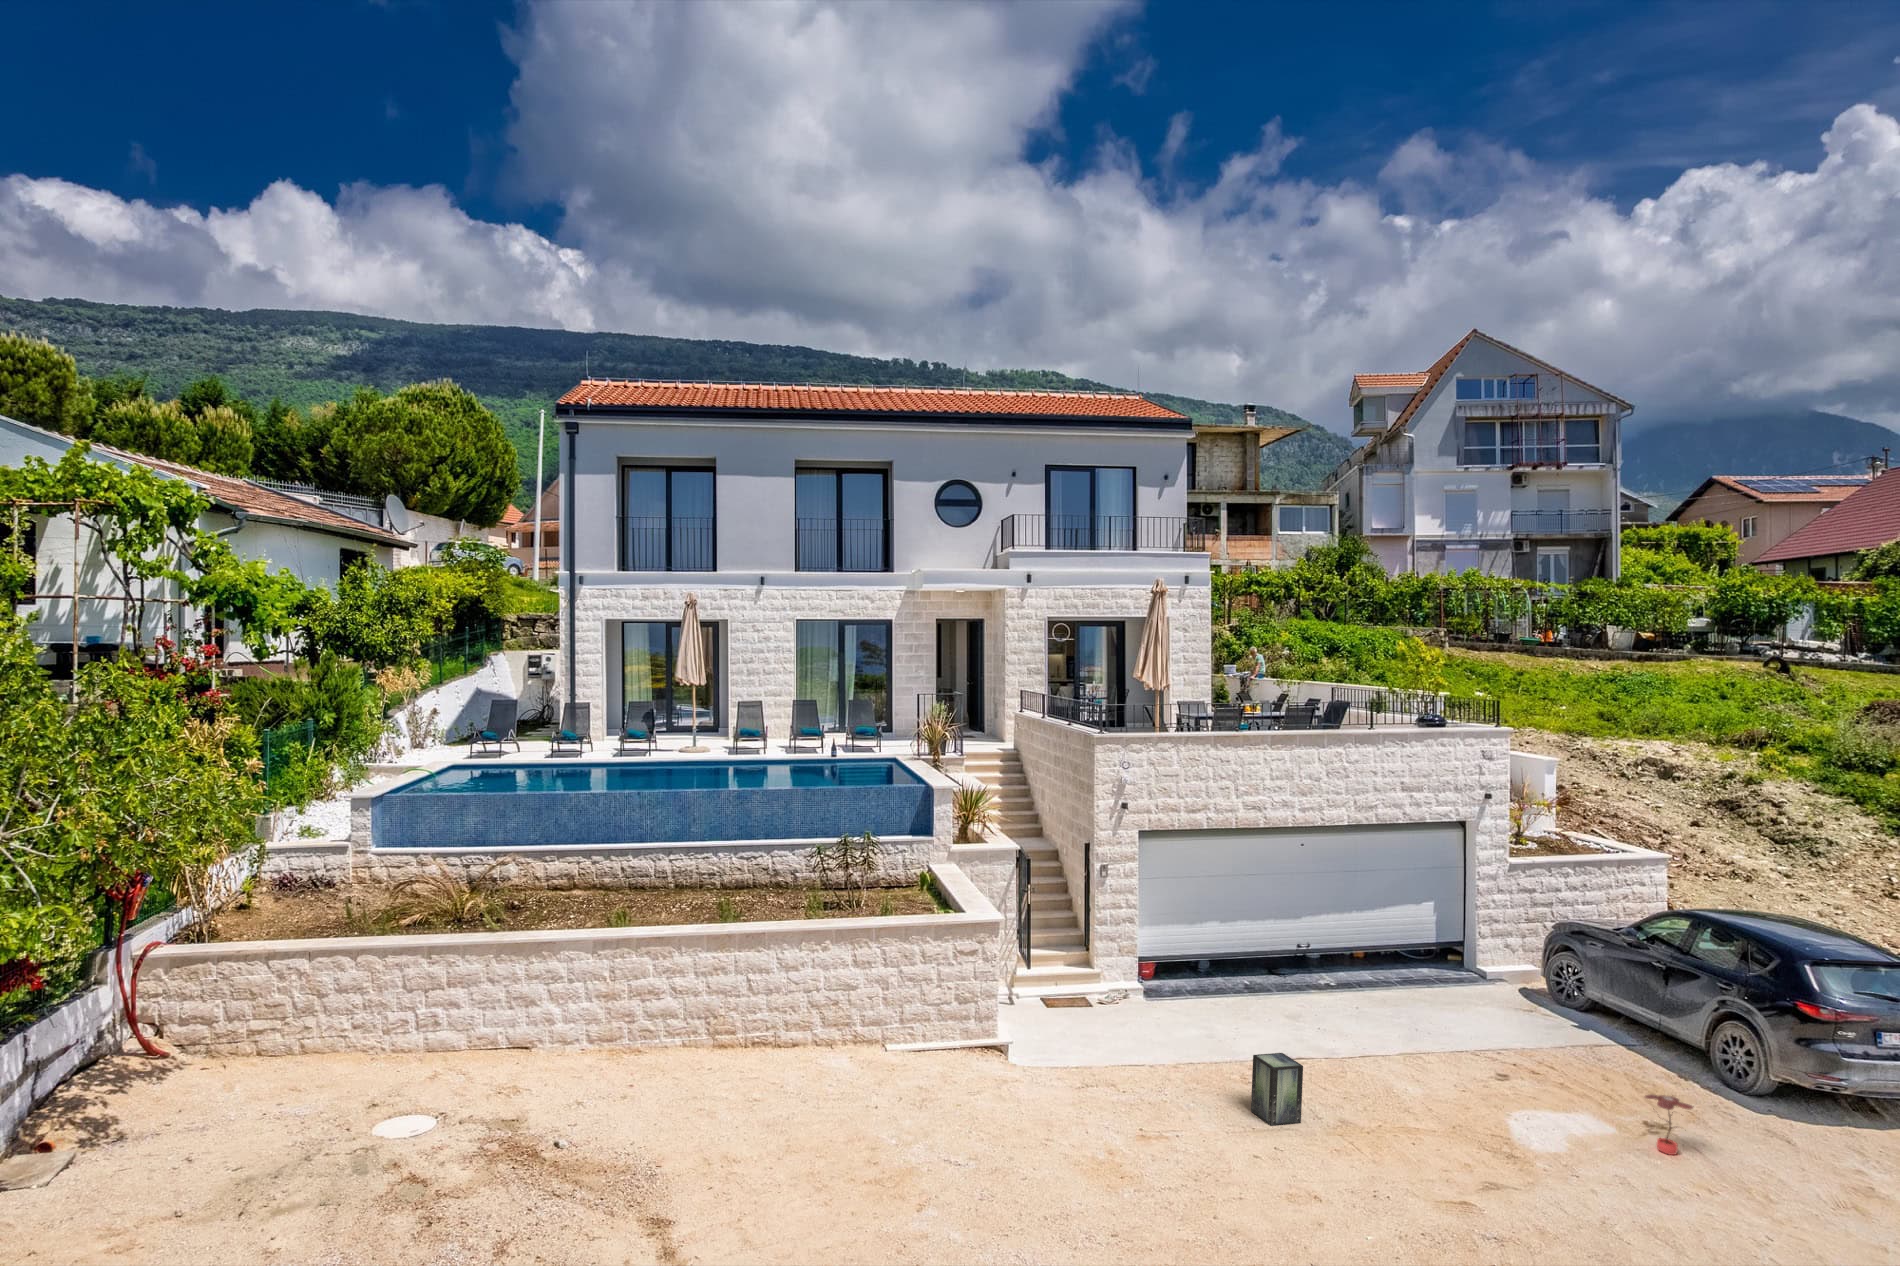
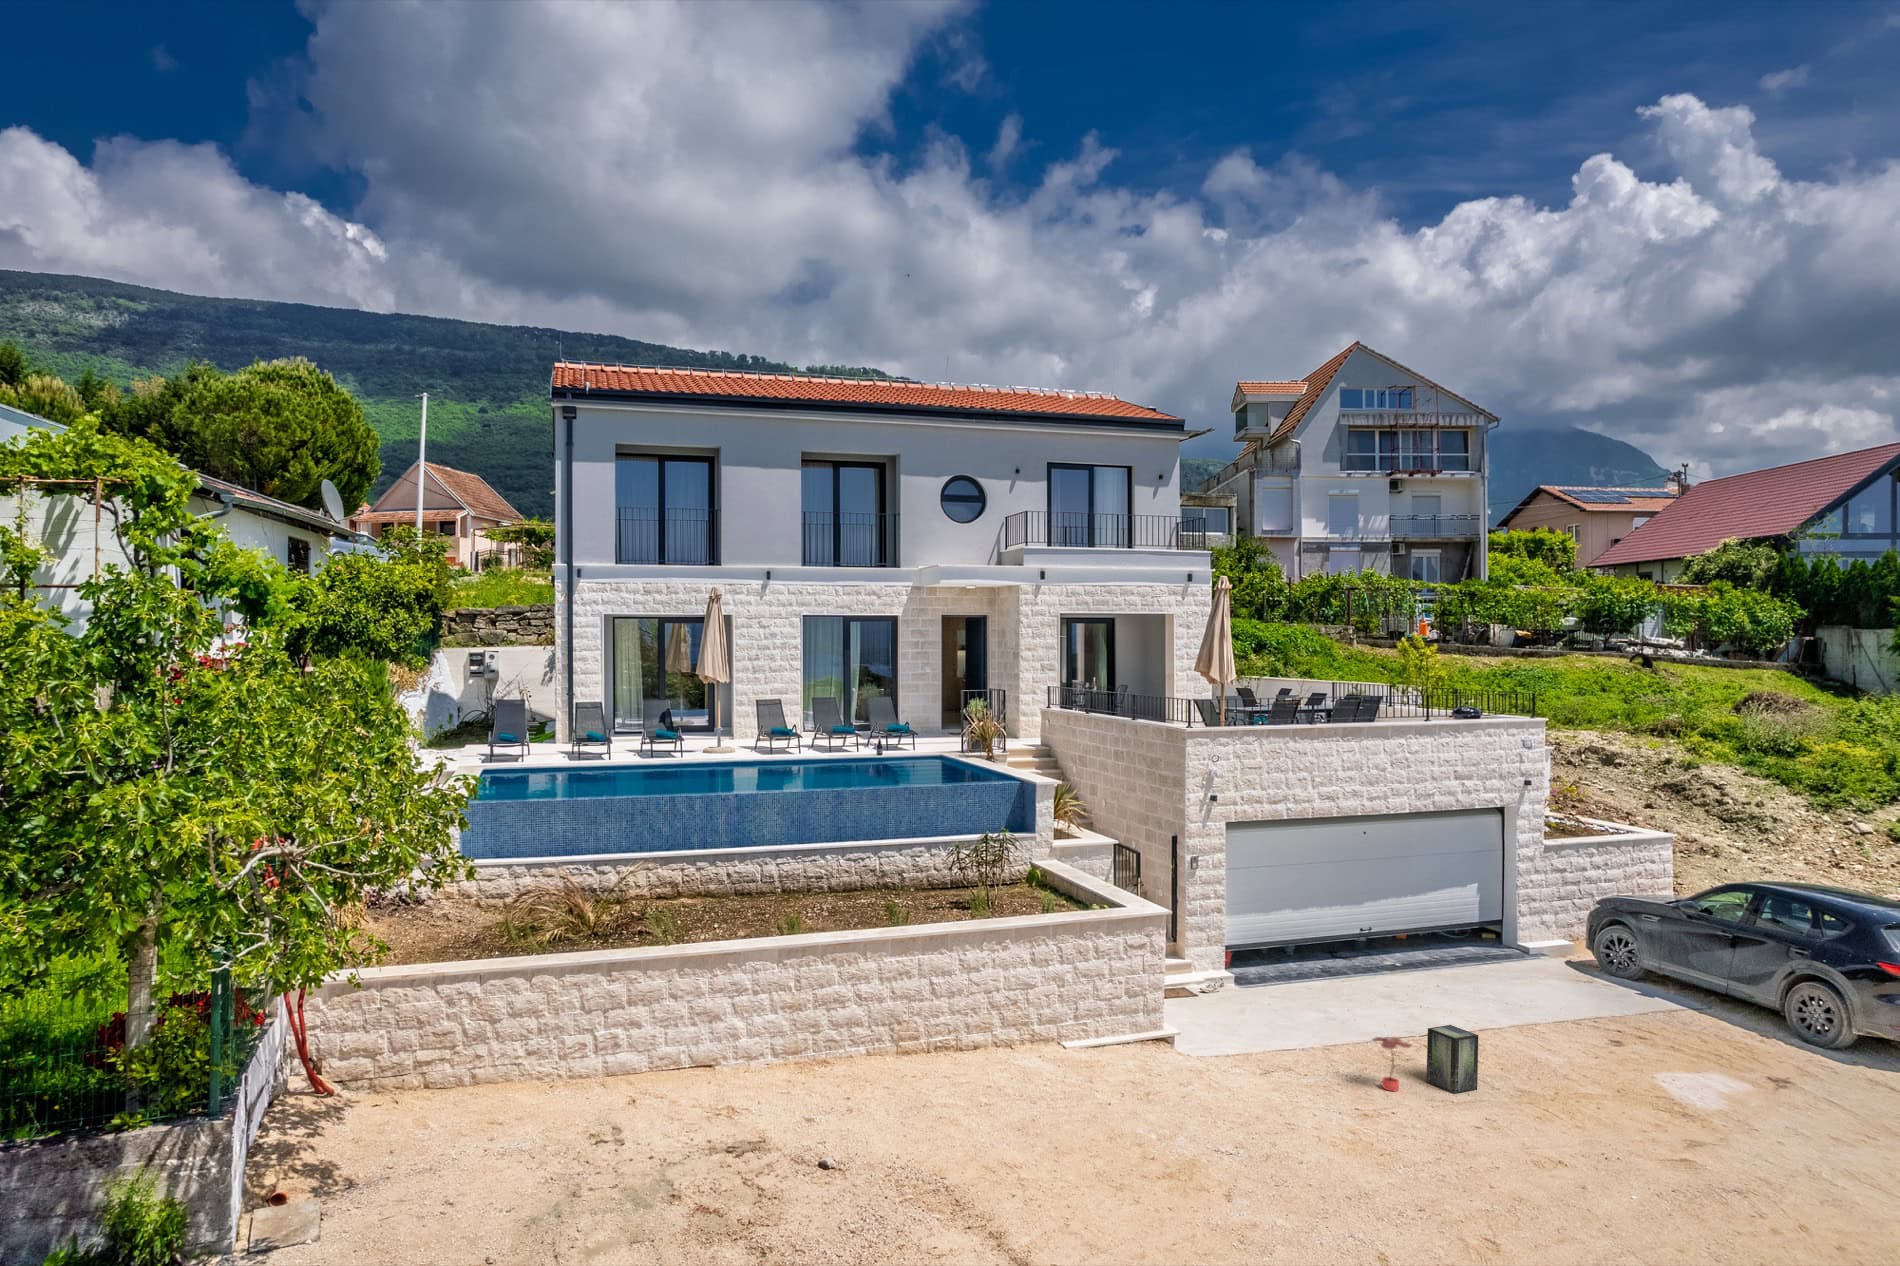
potted plant: present [1645,1095,1693,1155] -> present [1373,1037,1411,1091]

